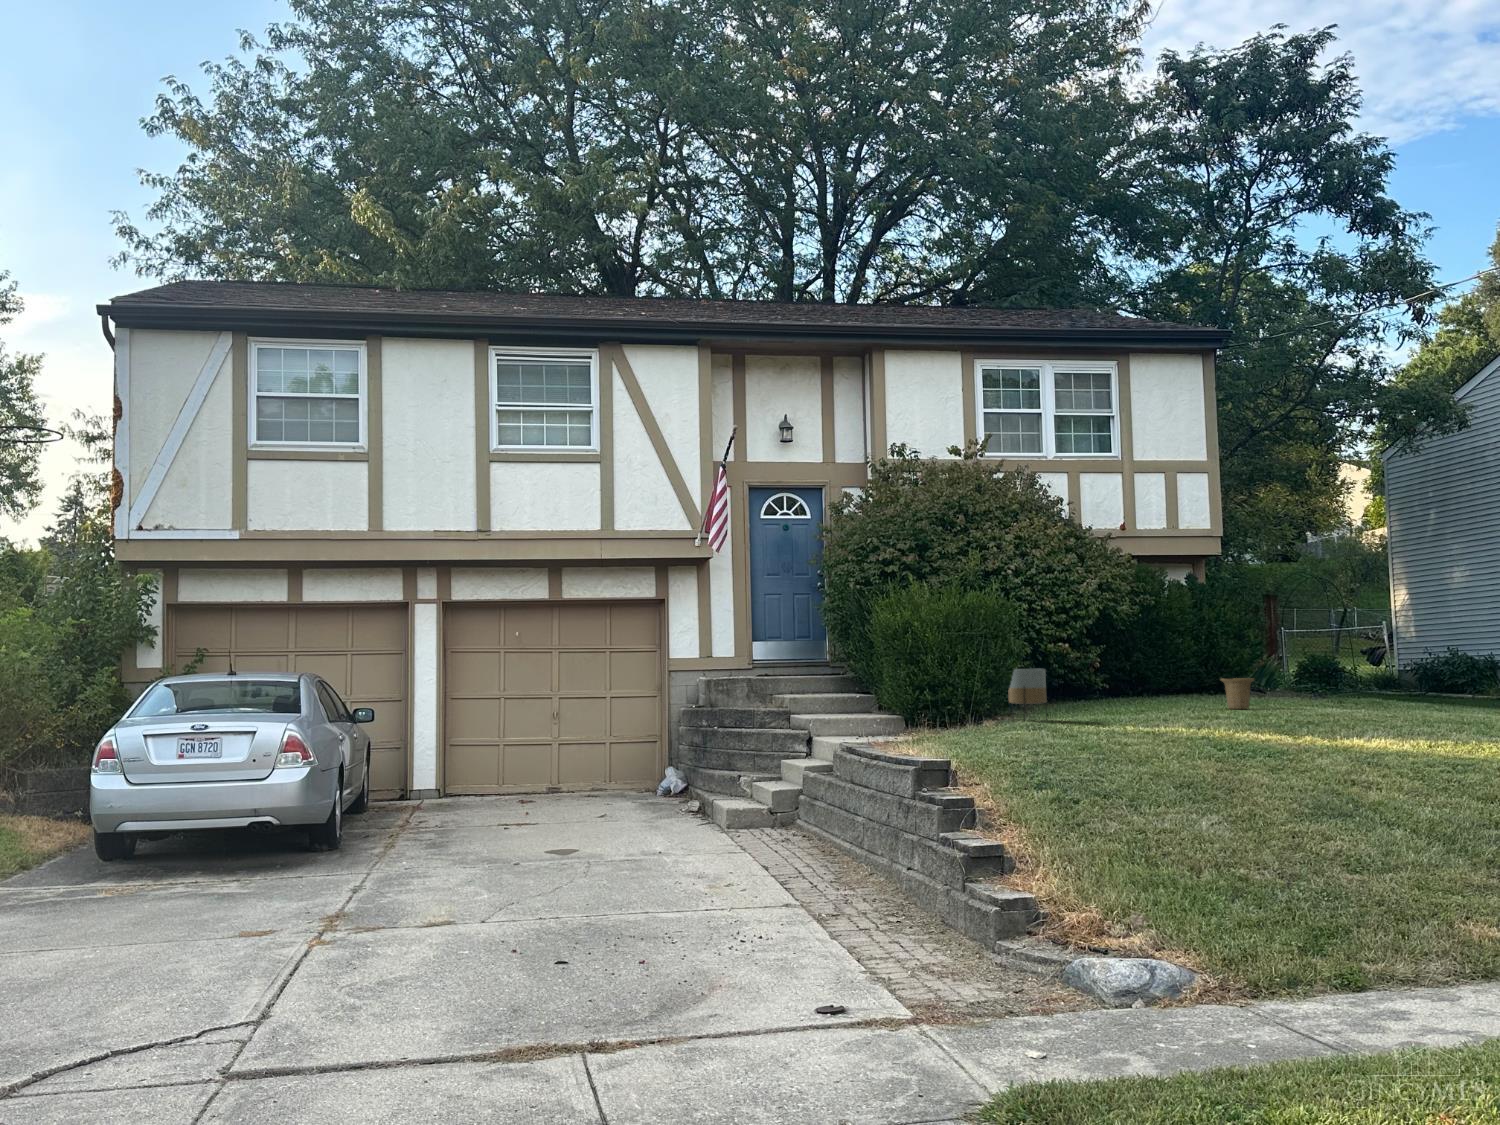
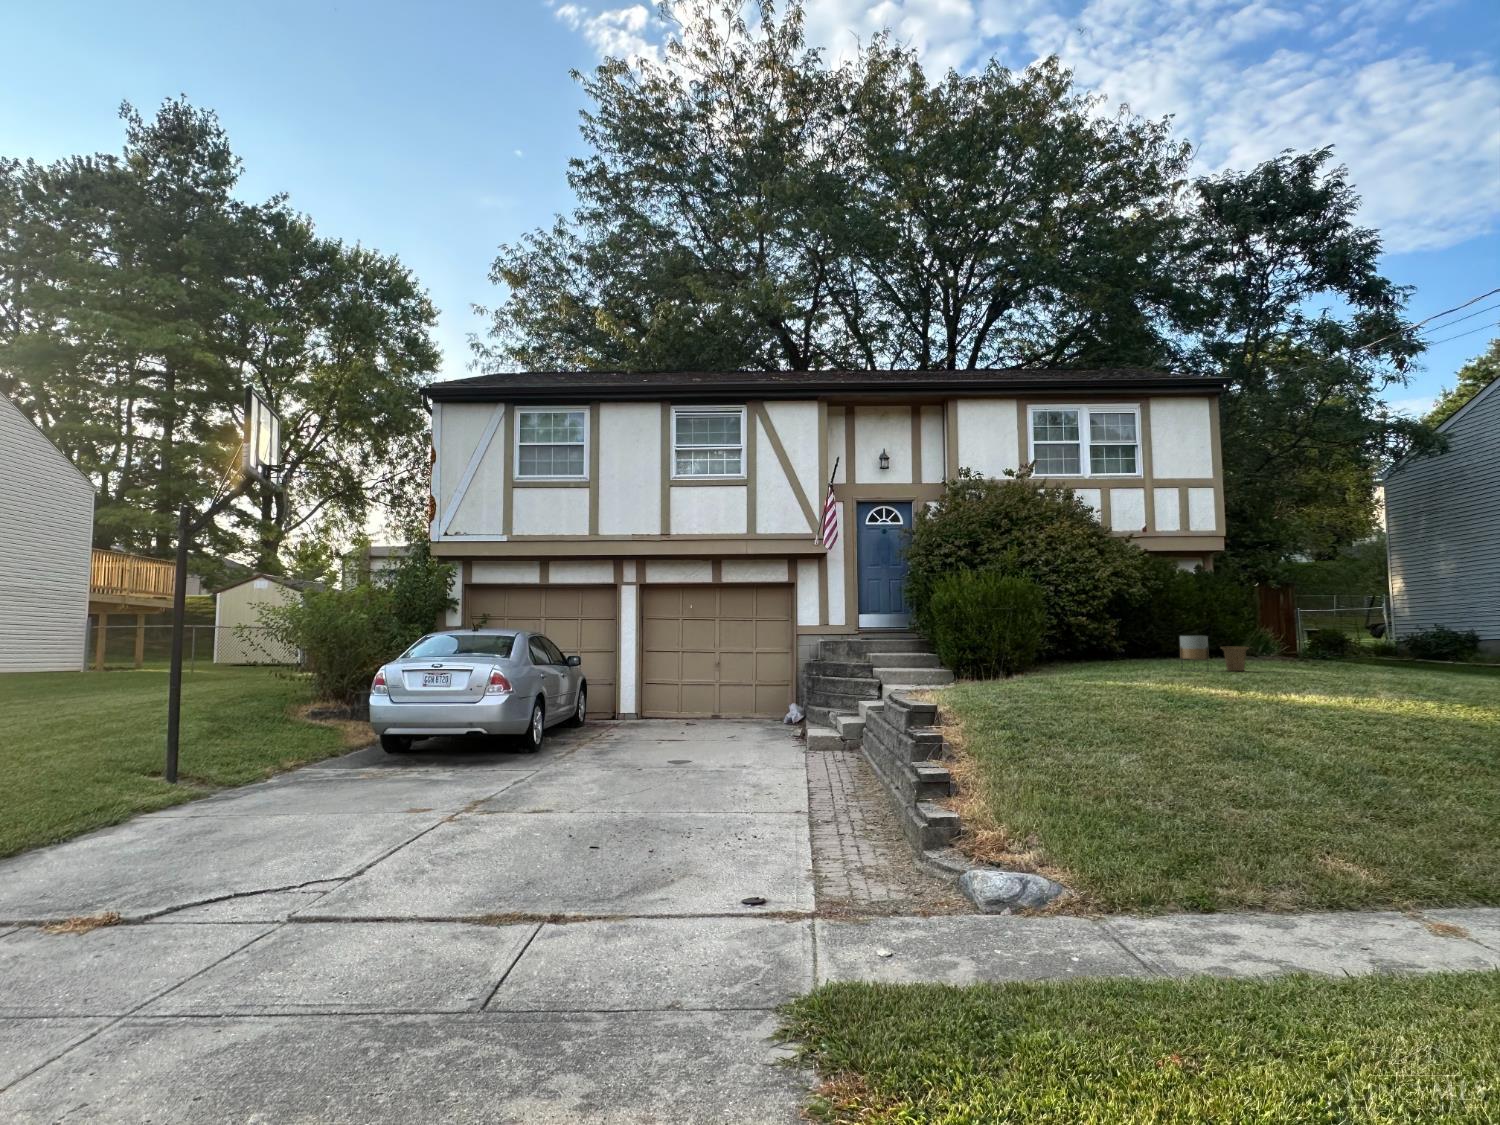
planter: present [1009,669,1047,719] -> present [1180,636,1209,668]

